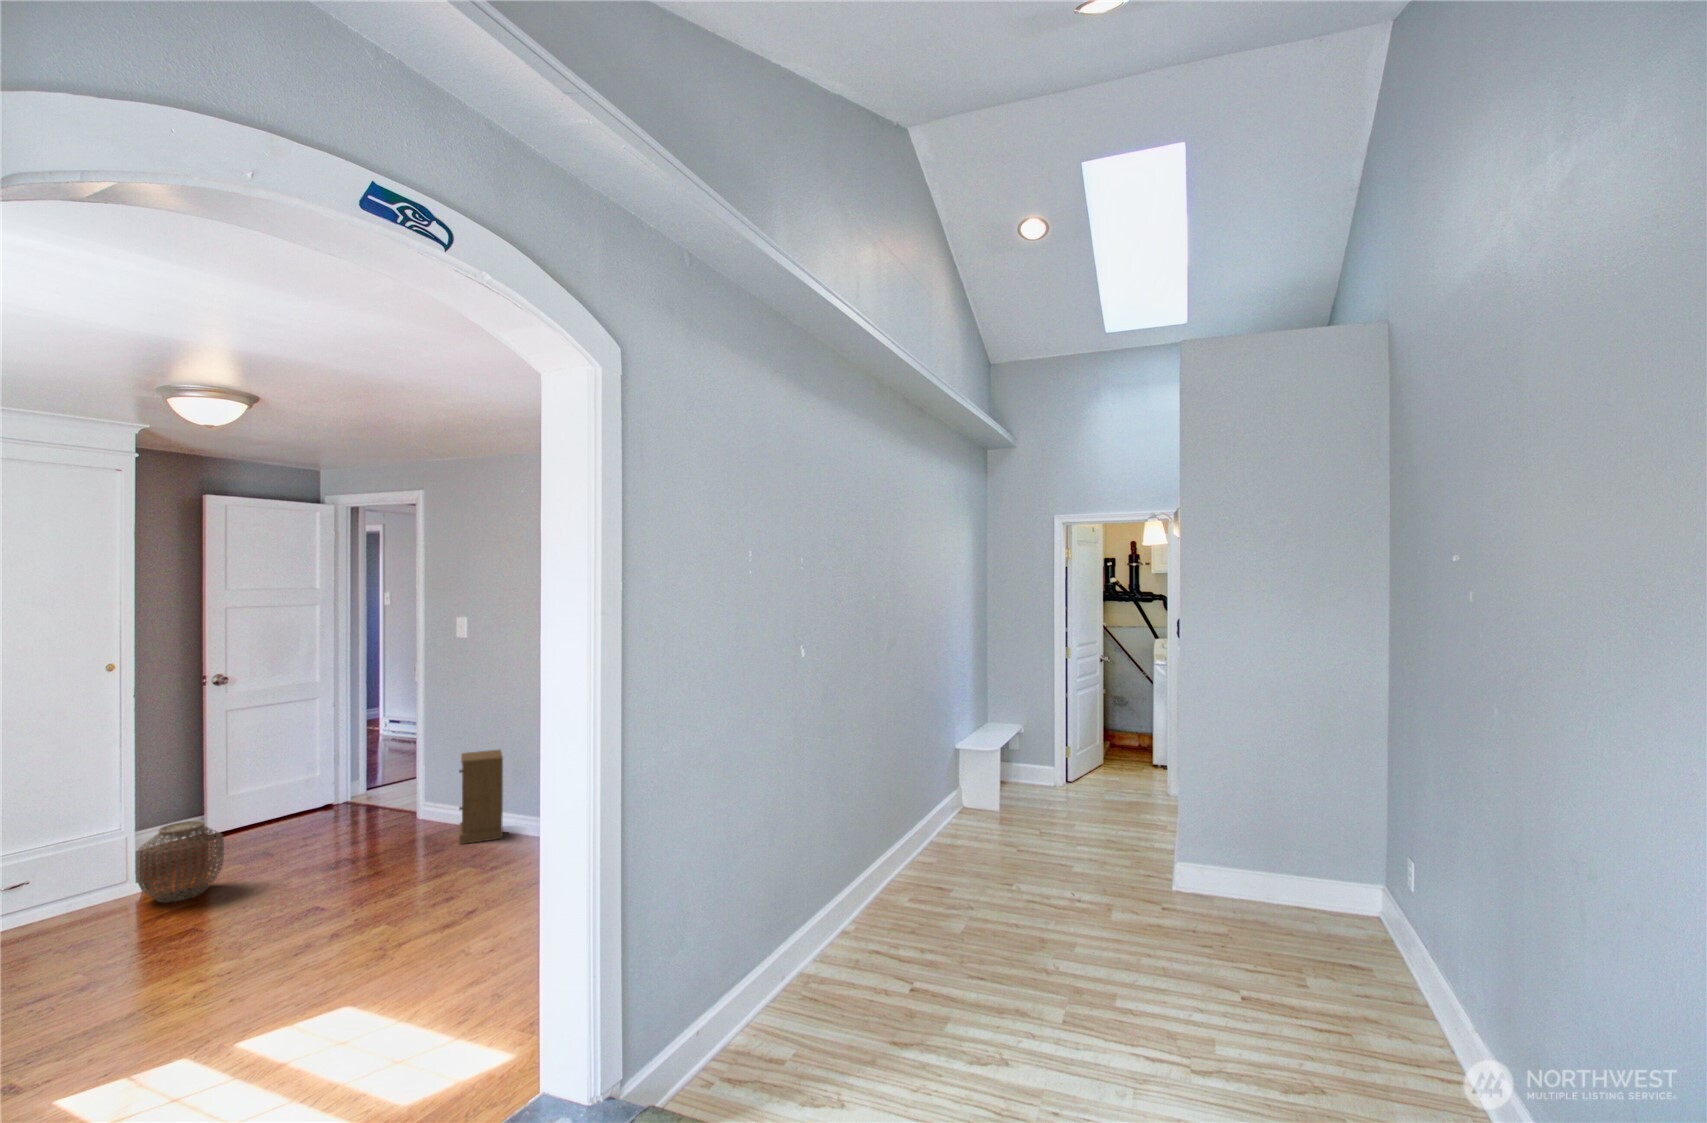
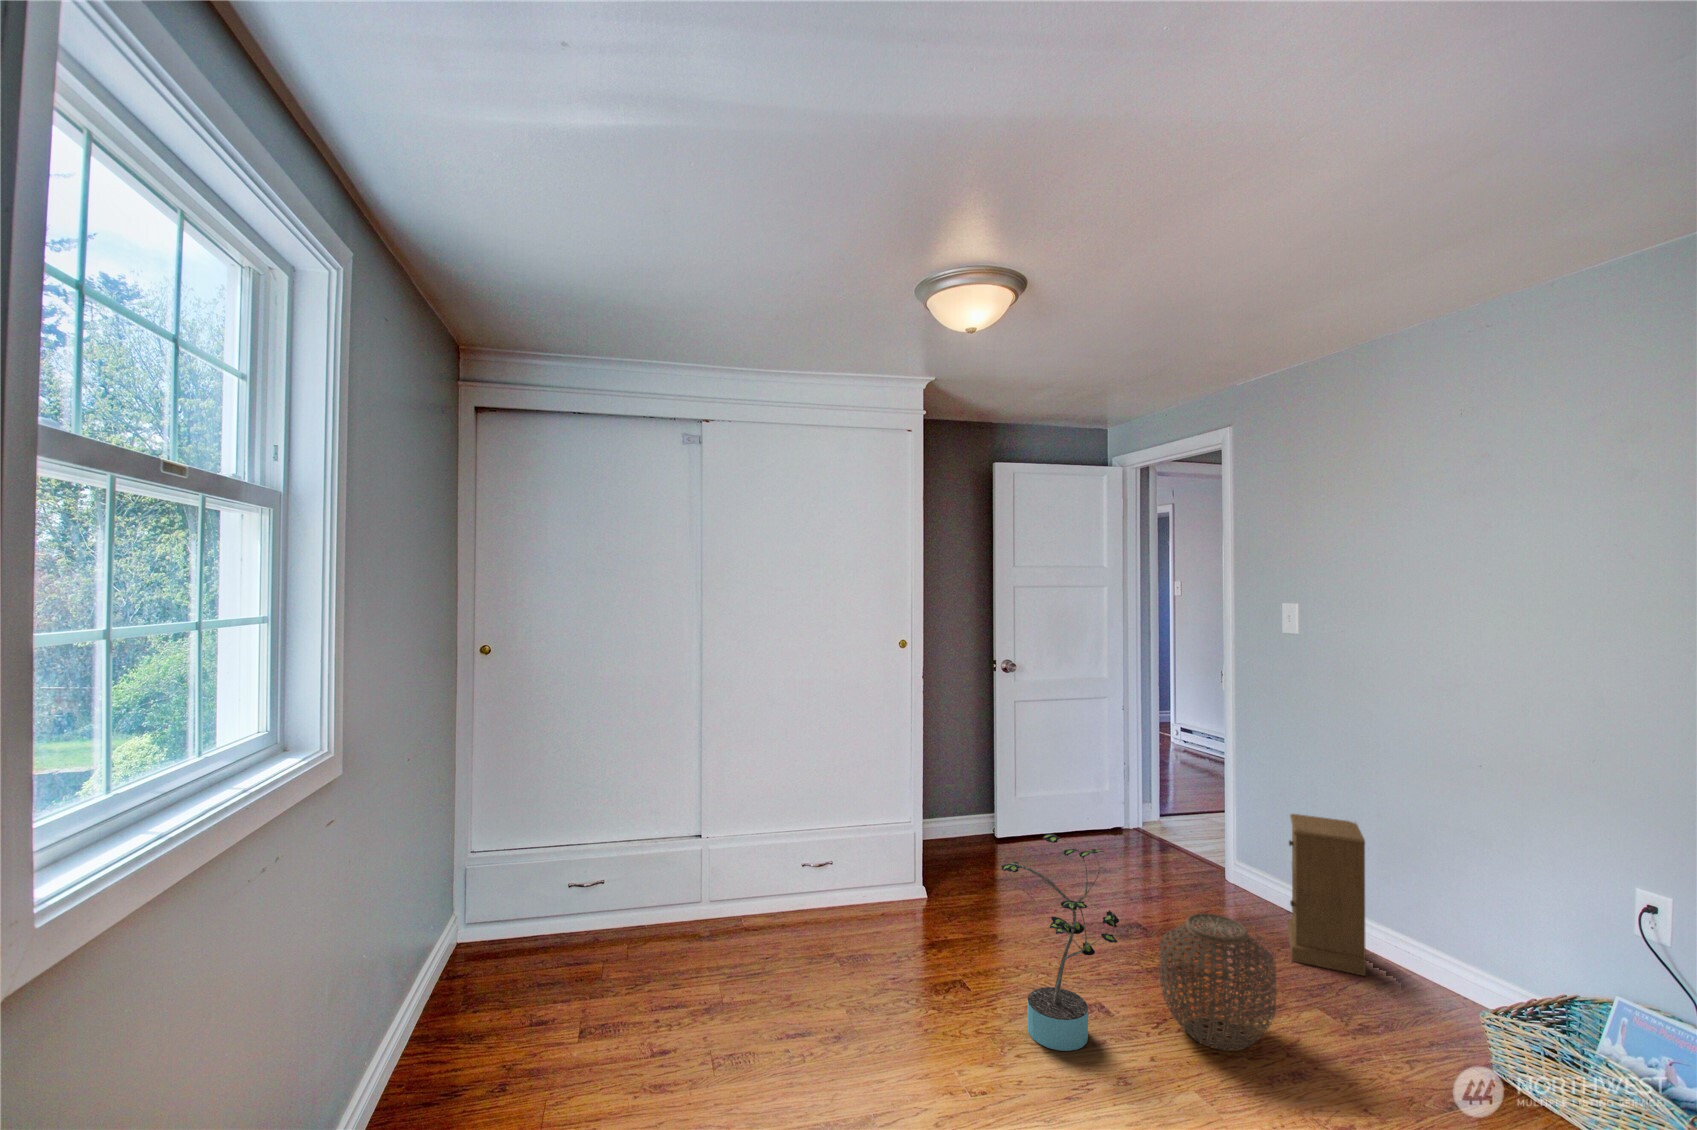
potted plant: none [243,791,339,935] -> present [1002,834,1119,1051]
woven basket: present [136,821,224,902] -> present [1160,913,1276,1051]

